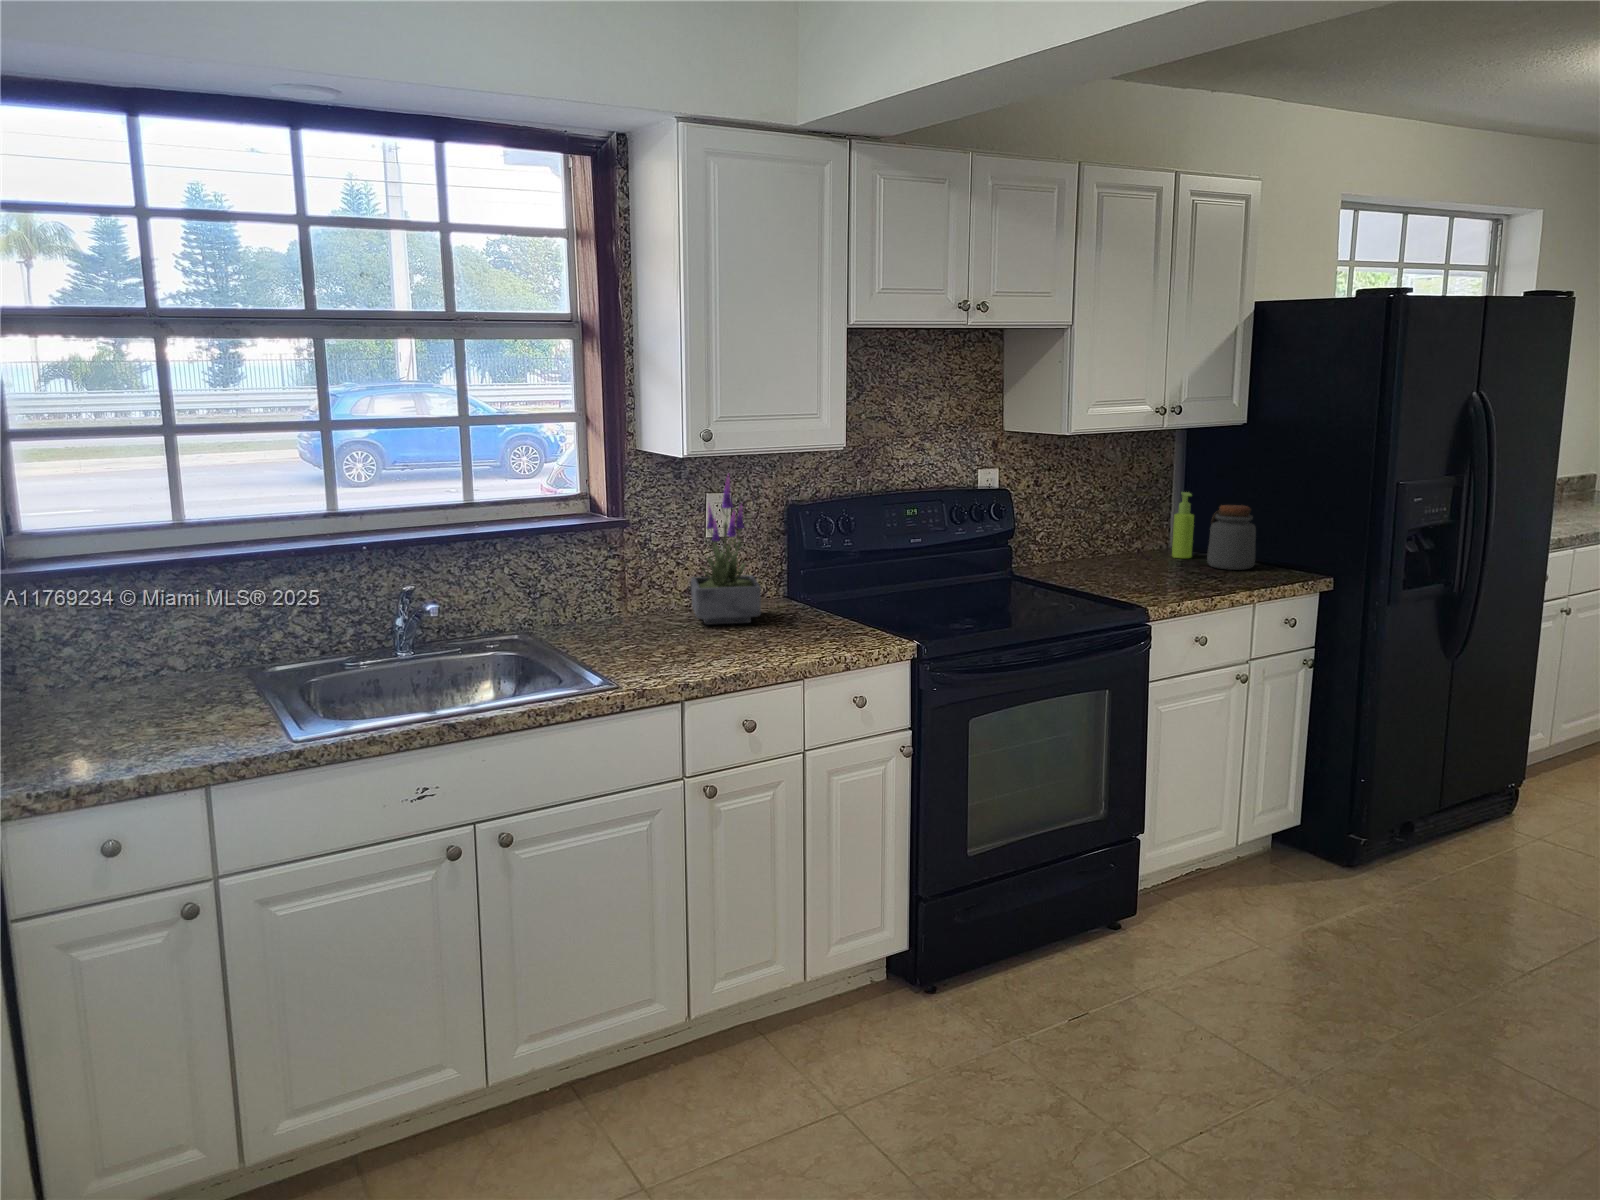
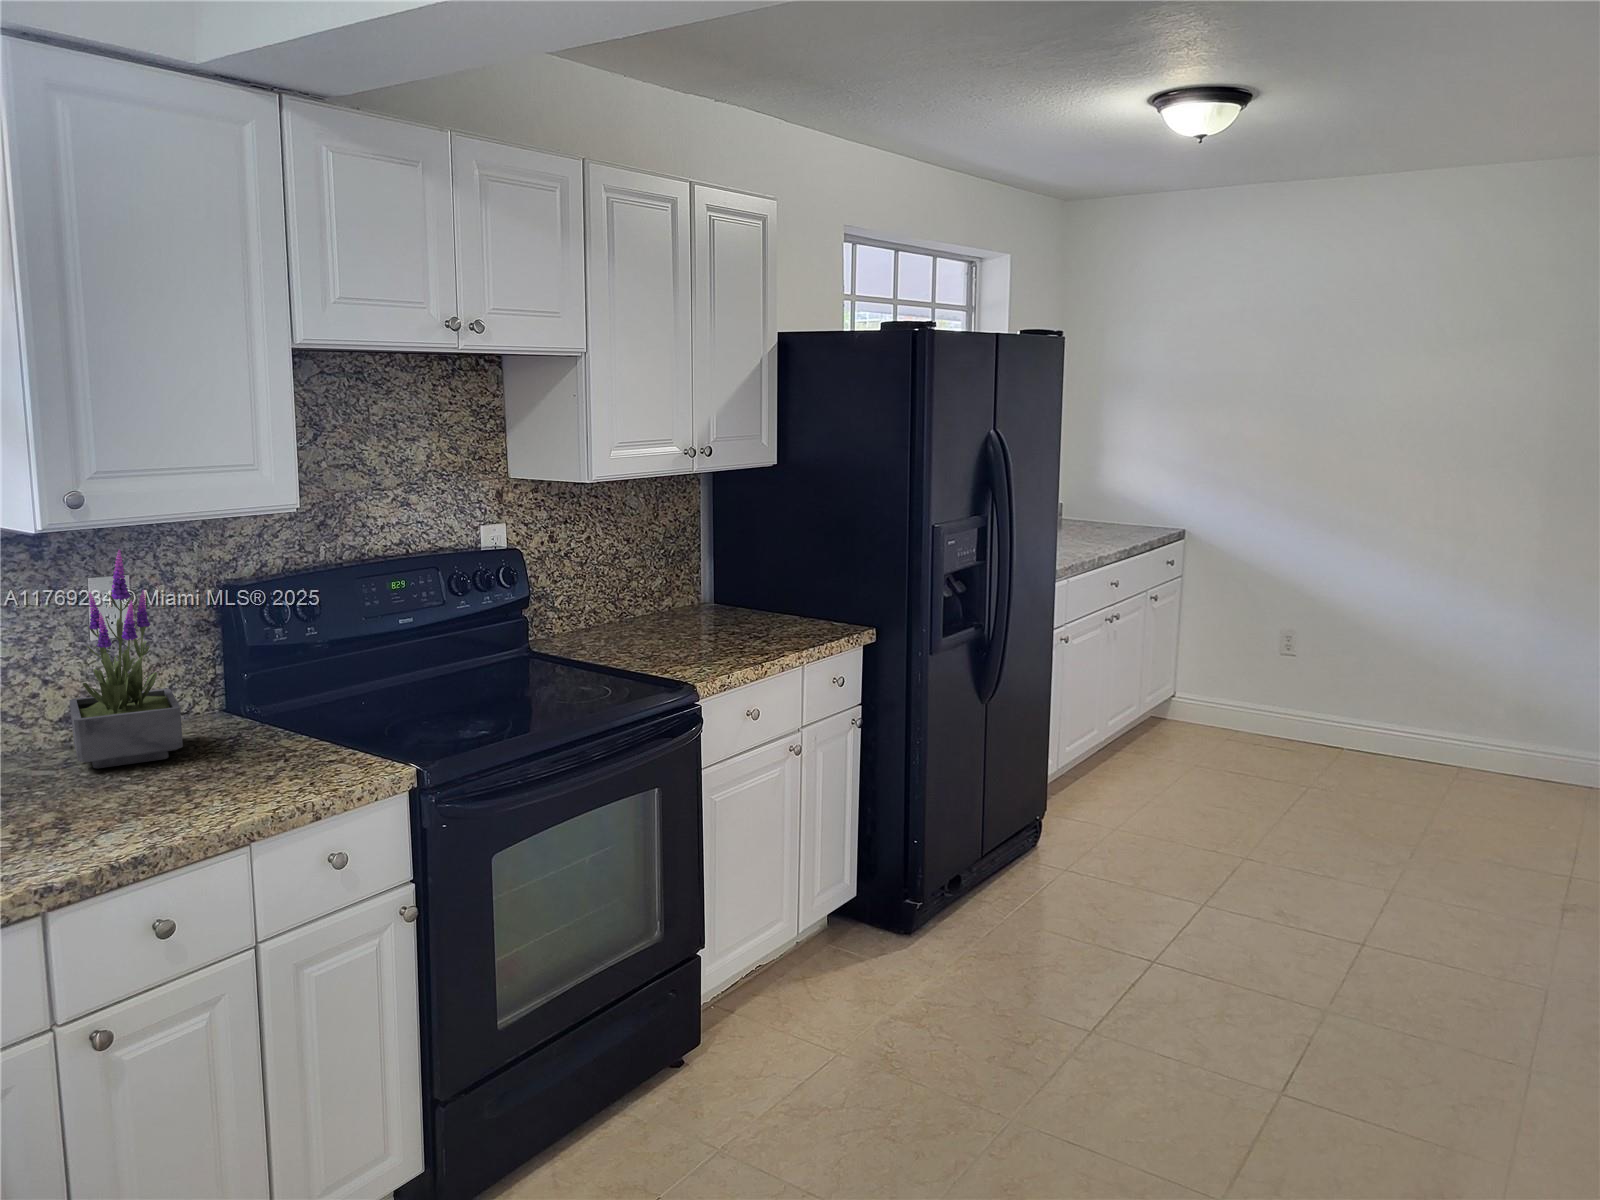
soap dispenser: present [1172,492,1194,558] -> none [707,542,728,617]
jar: present [1207,505,1256,570] -> none [747,555,797,628]

